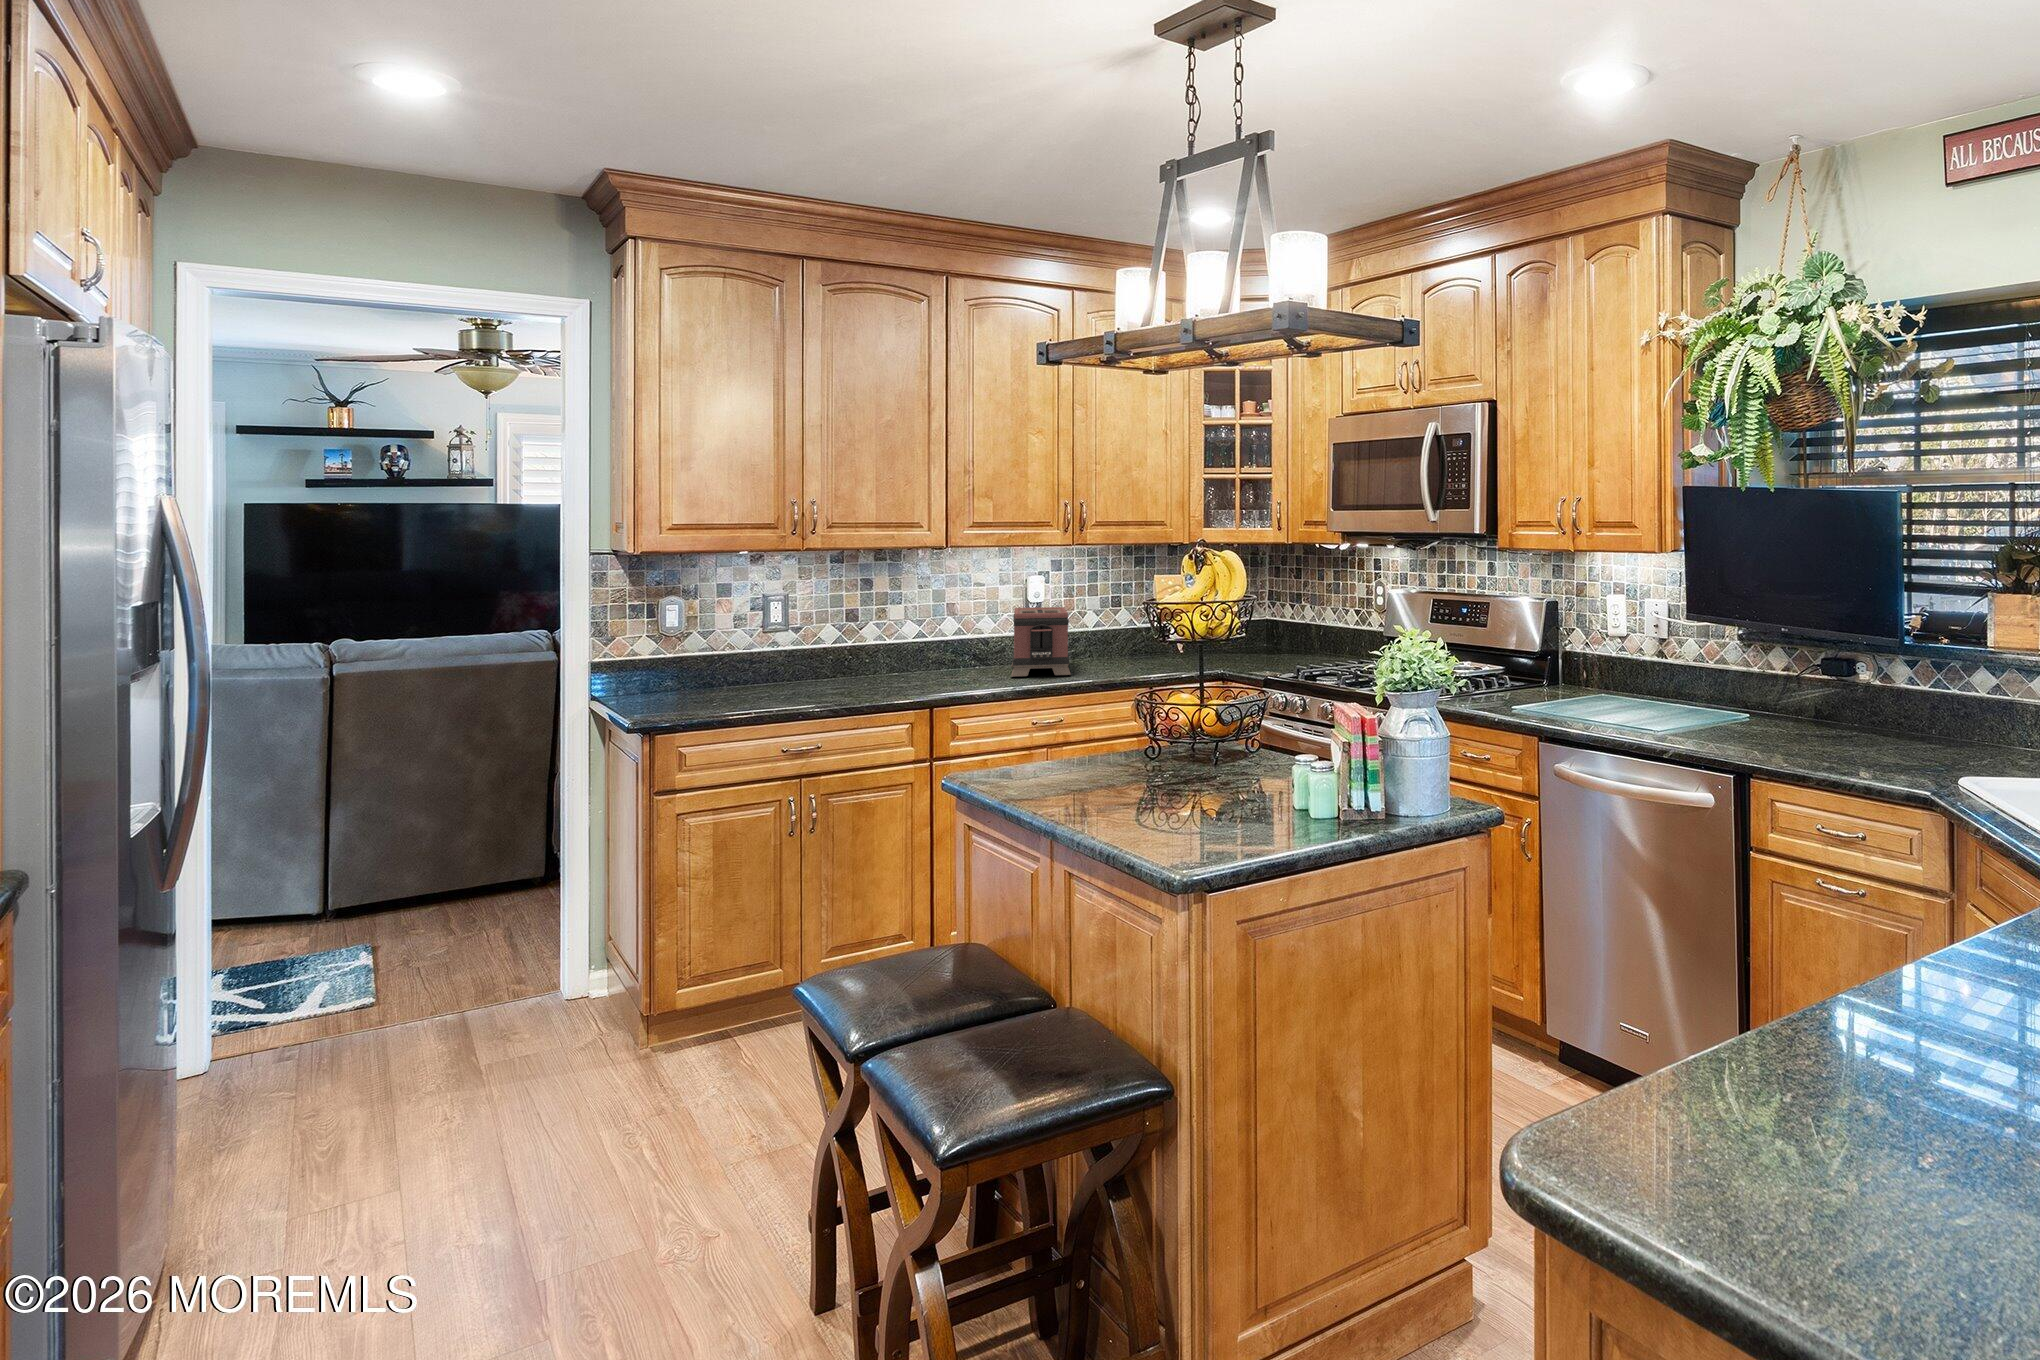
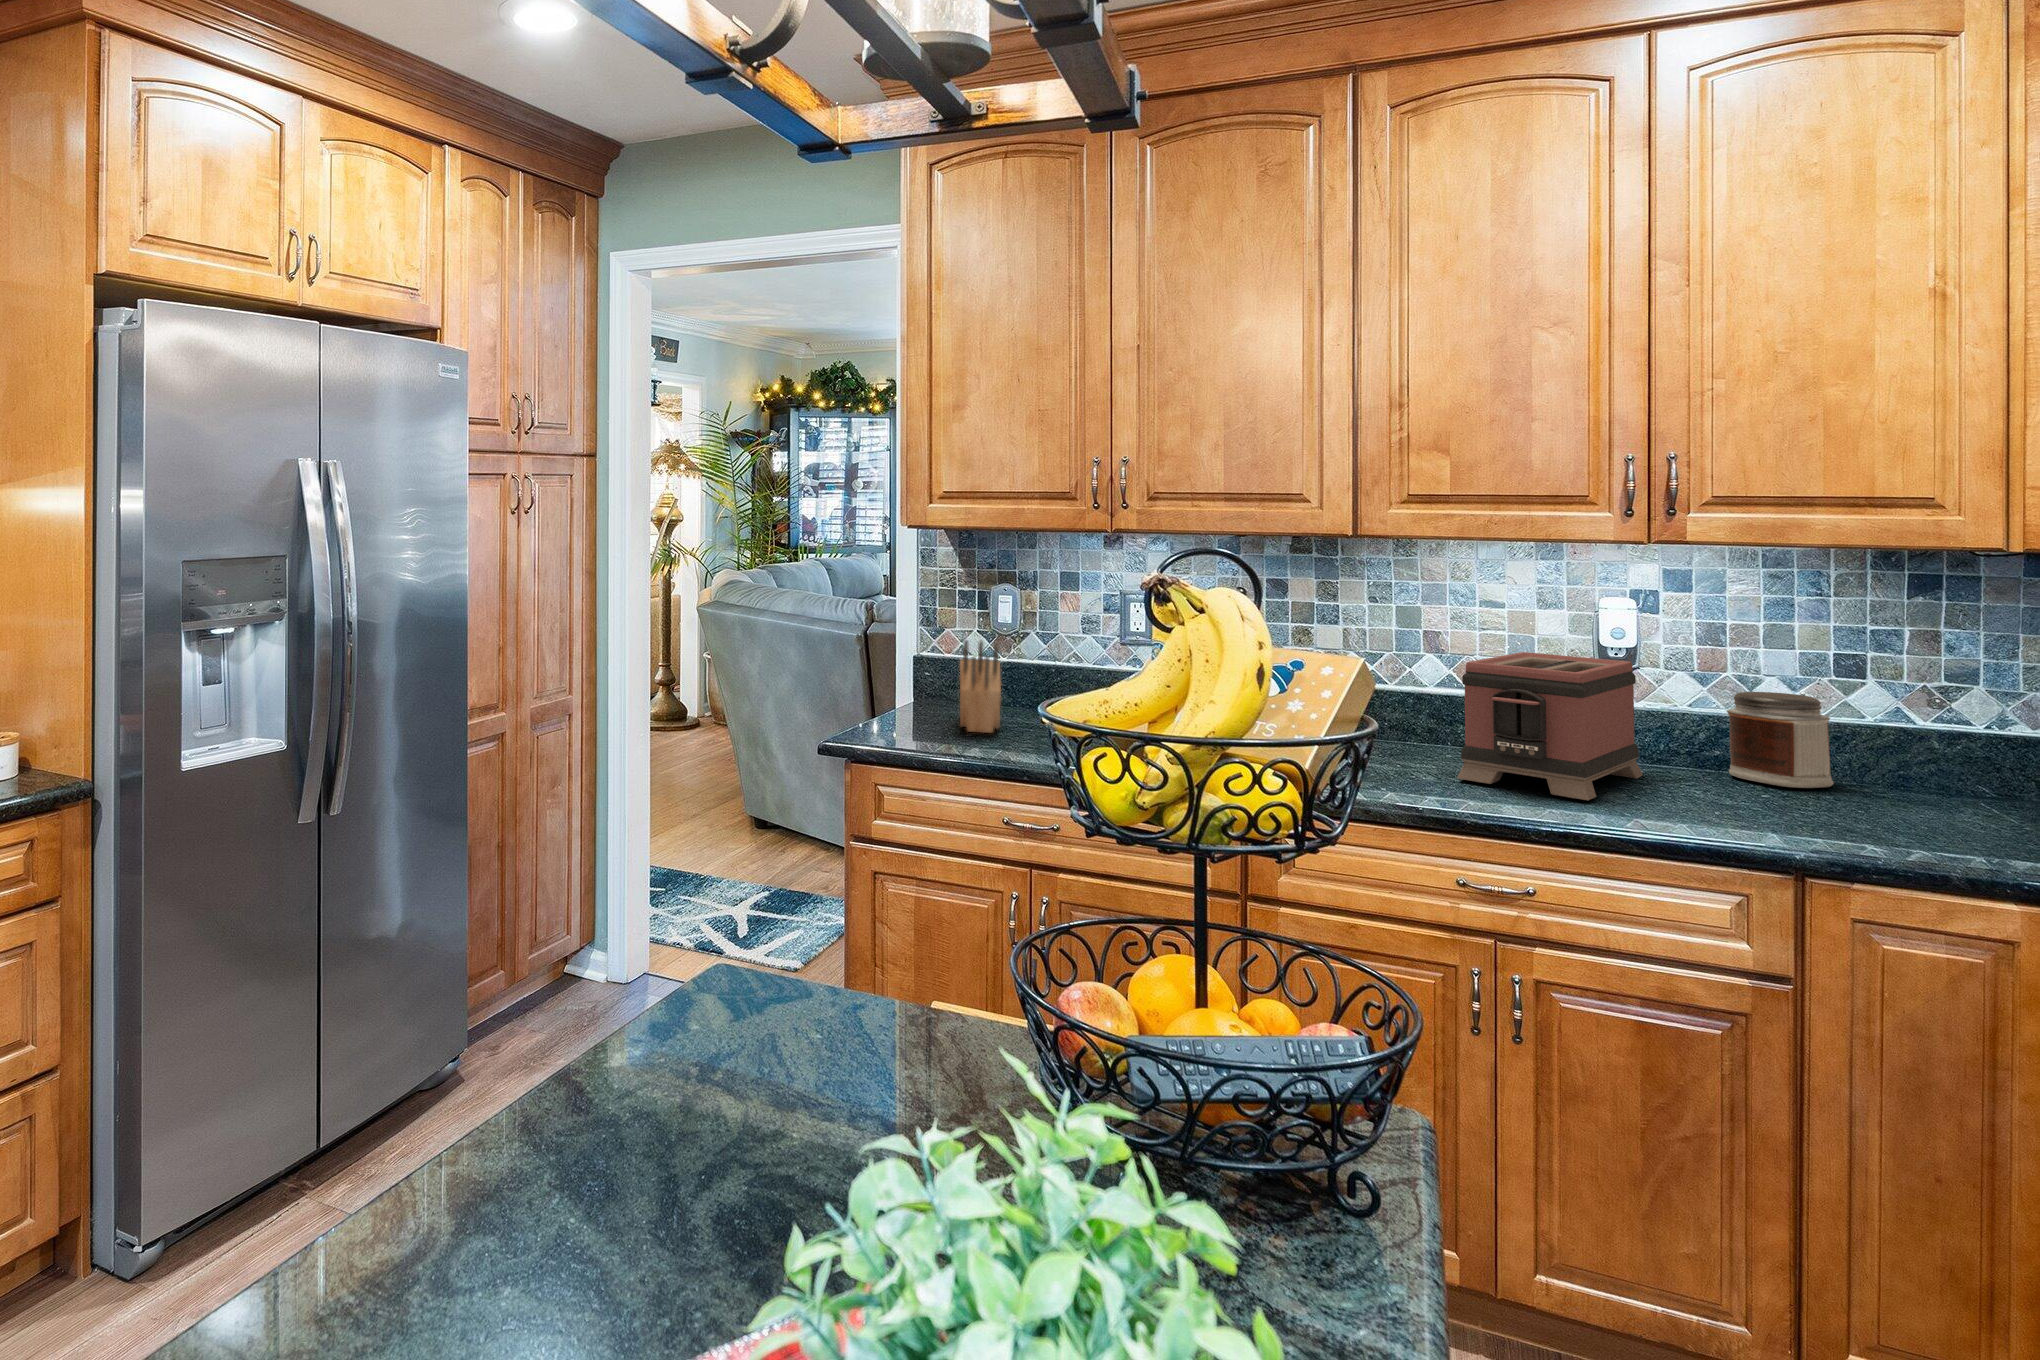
jar: none [1093,616,1129,659] -> present [1727,692,1834,788]
knife block: none [683,634,751,703] -> present [960,640,1001,733]

